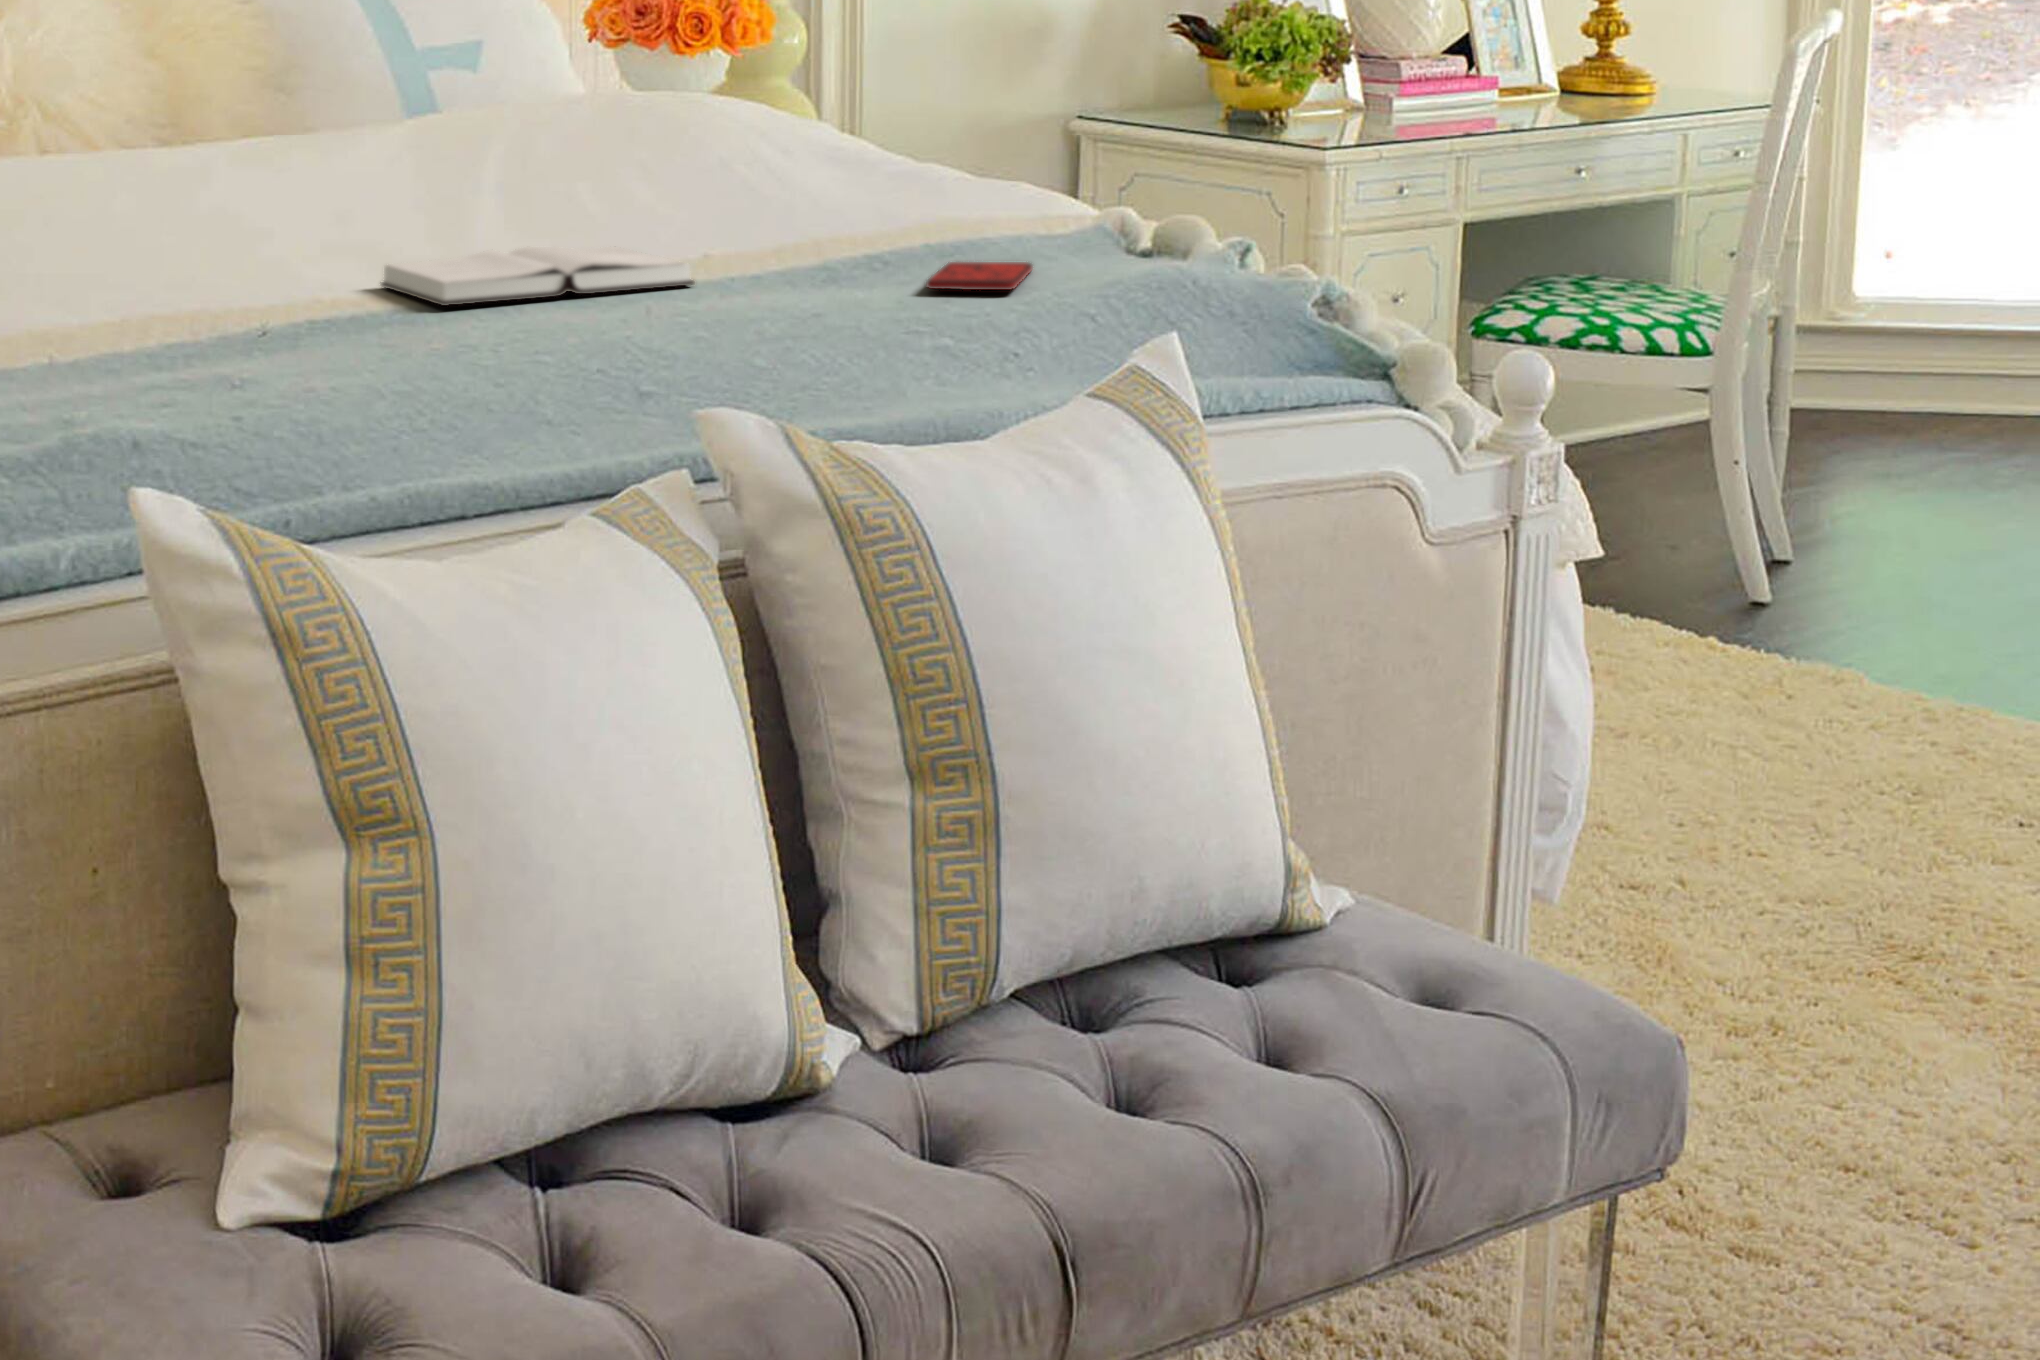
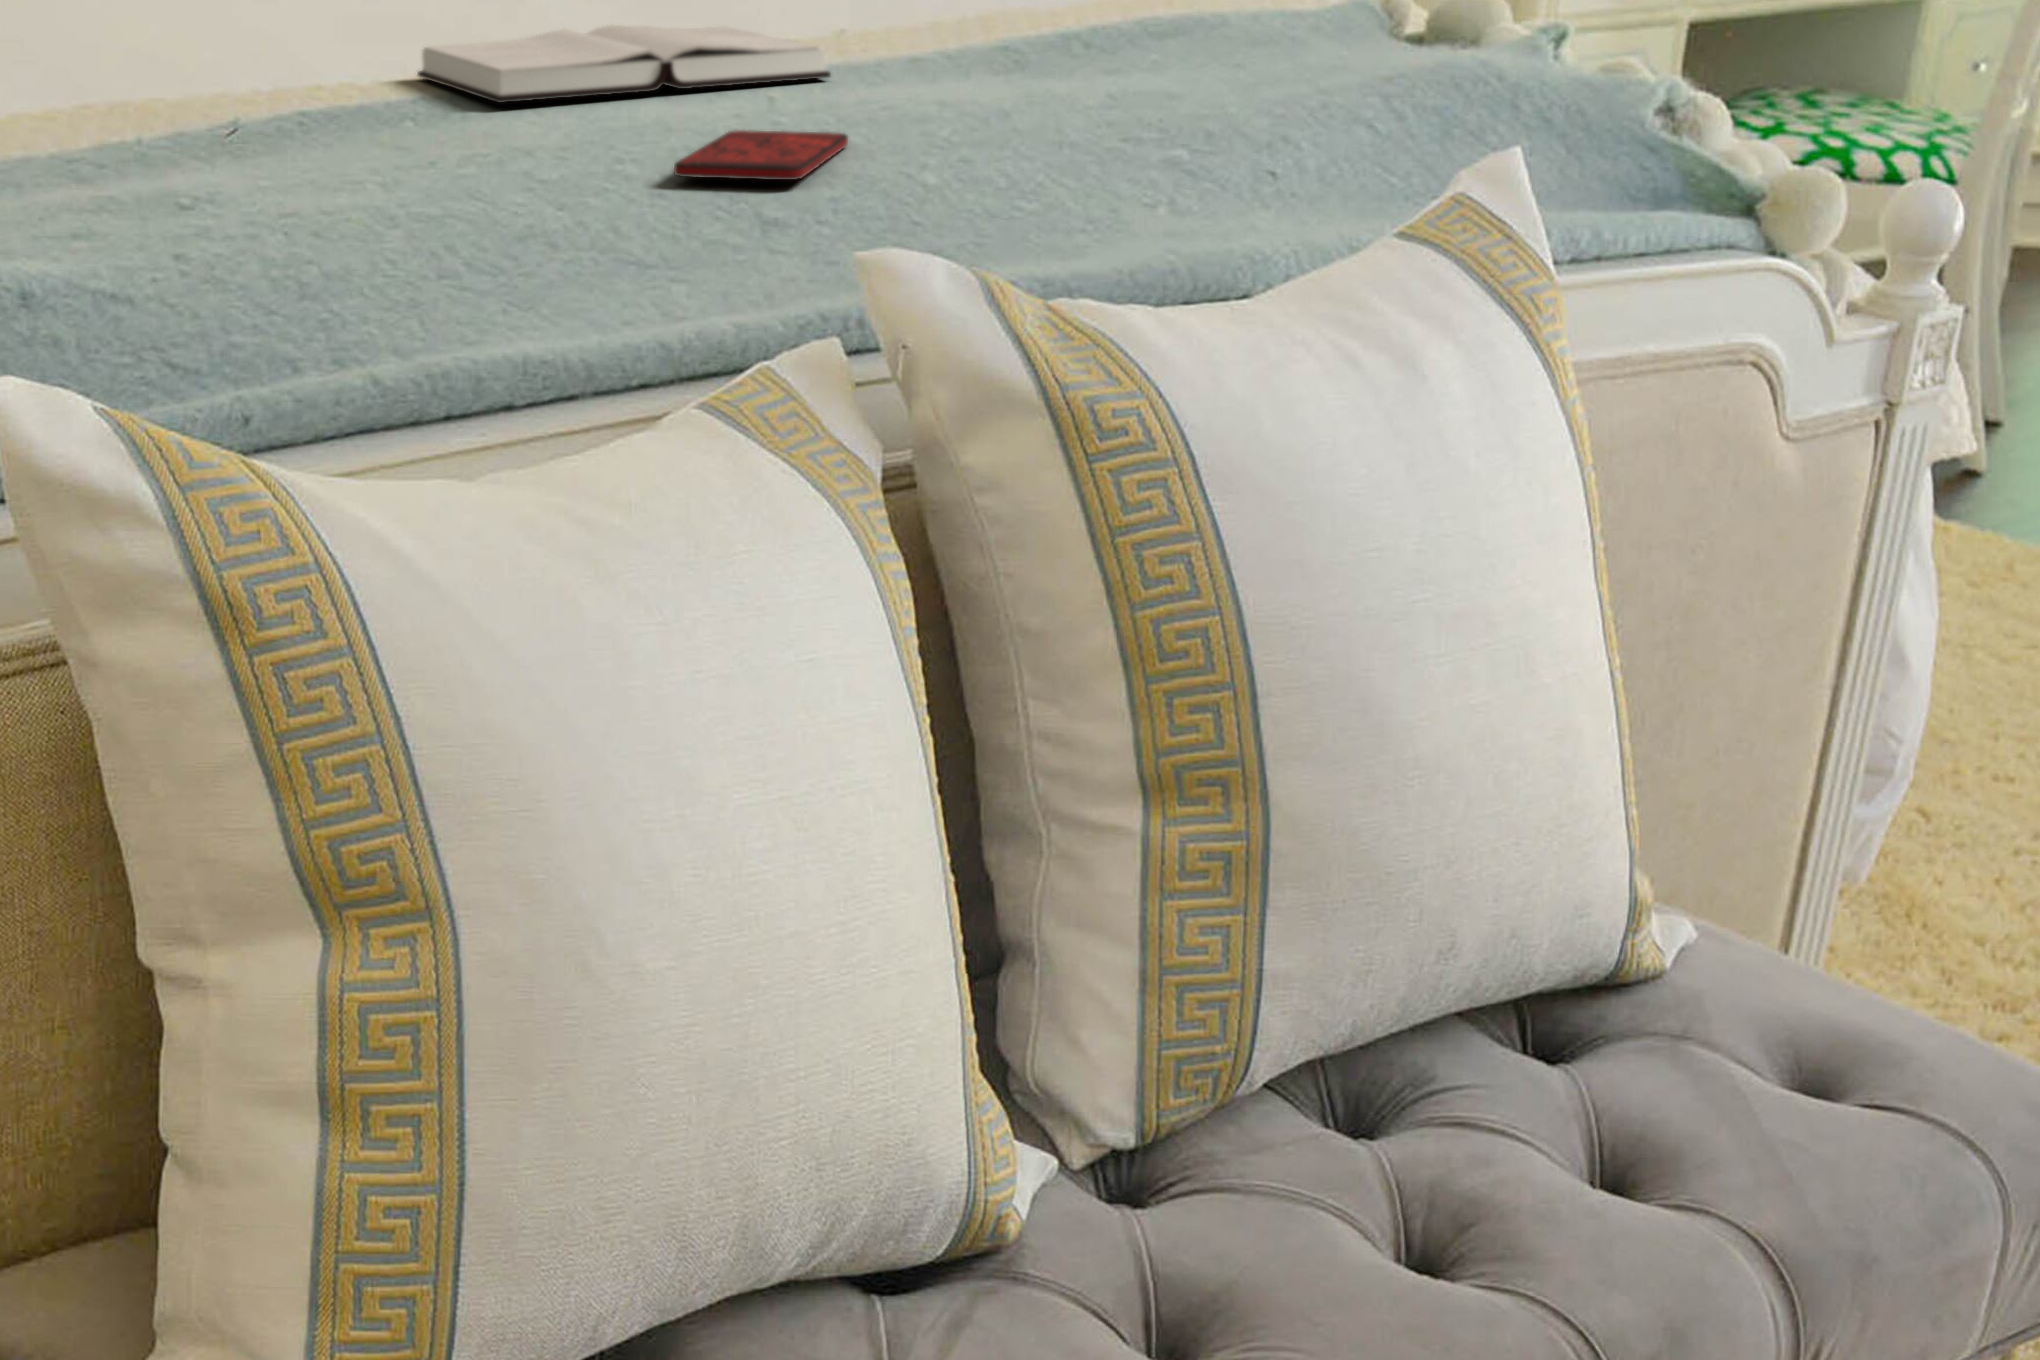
smartphone: present [926,262,1032,290] -> present [674,130,848,180]

